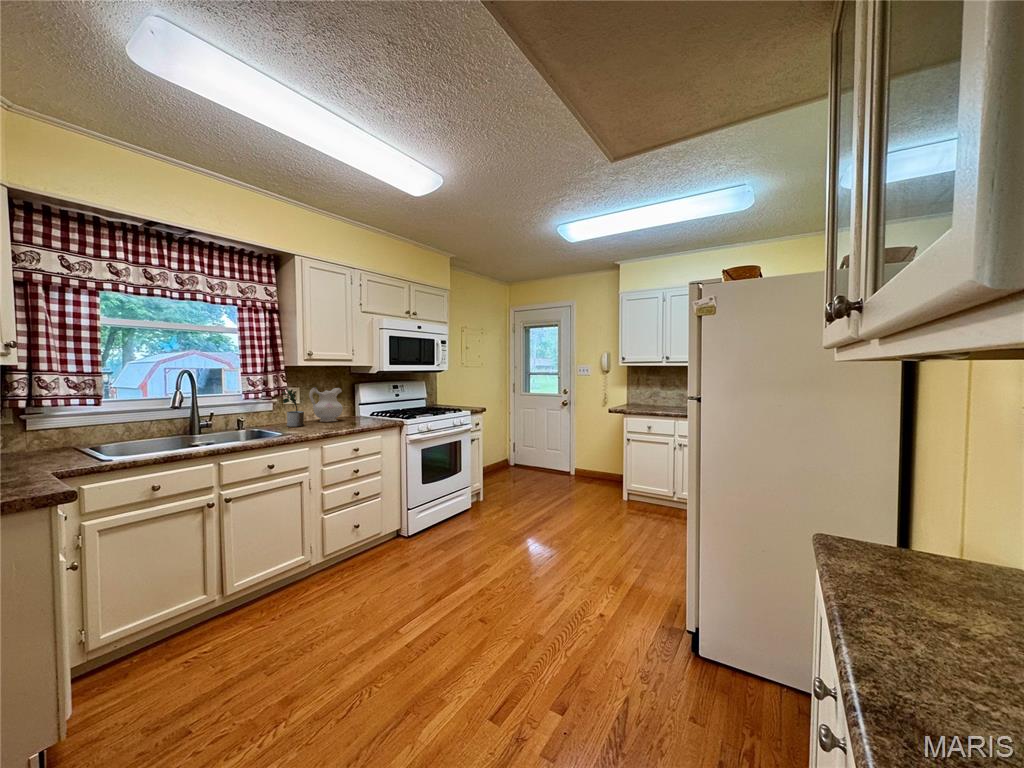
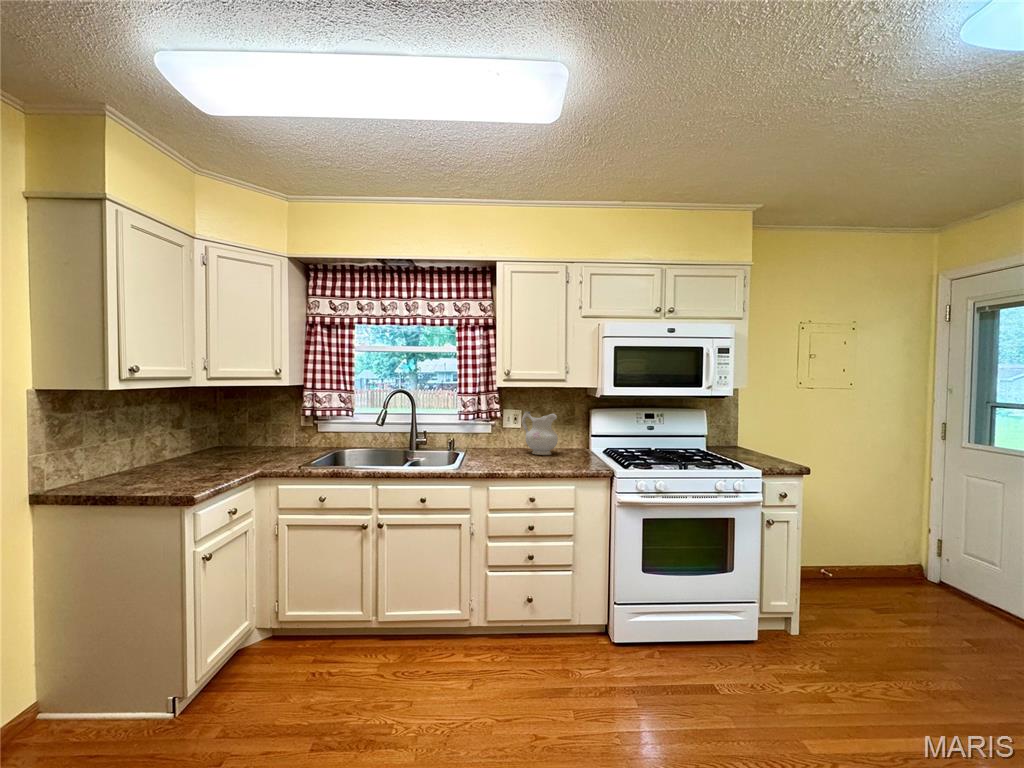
potted plant: present [283,389,304,427] -> none [478,412,504,456]

